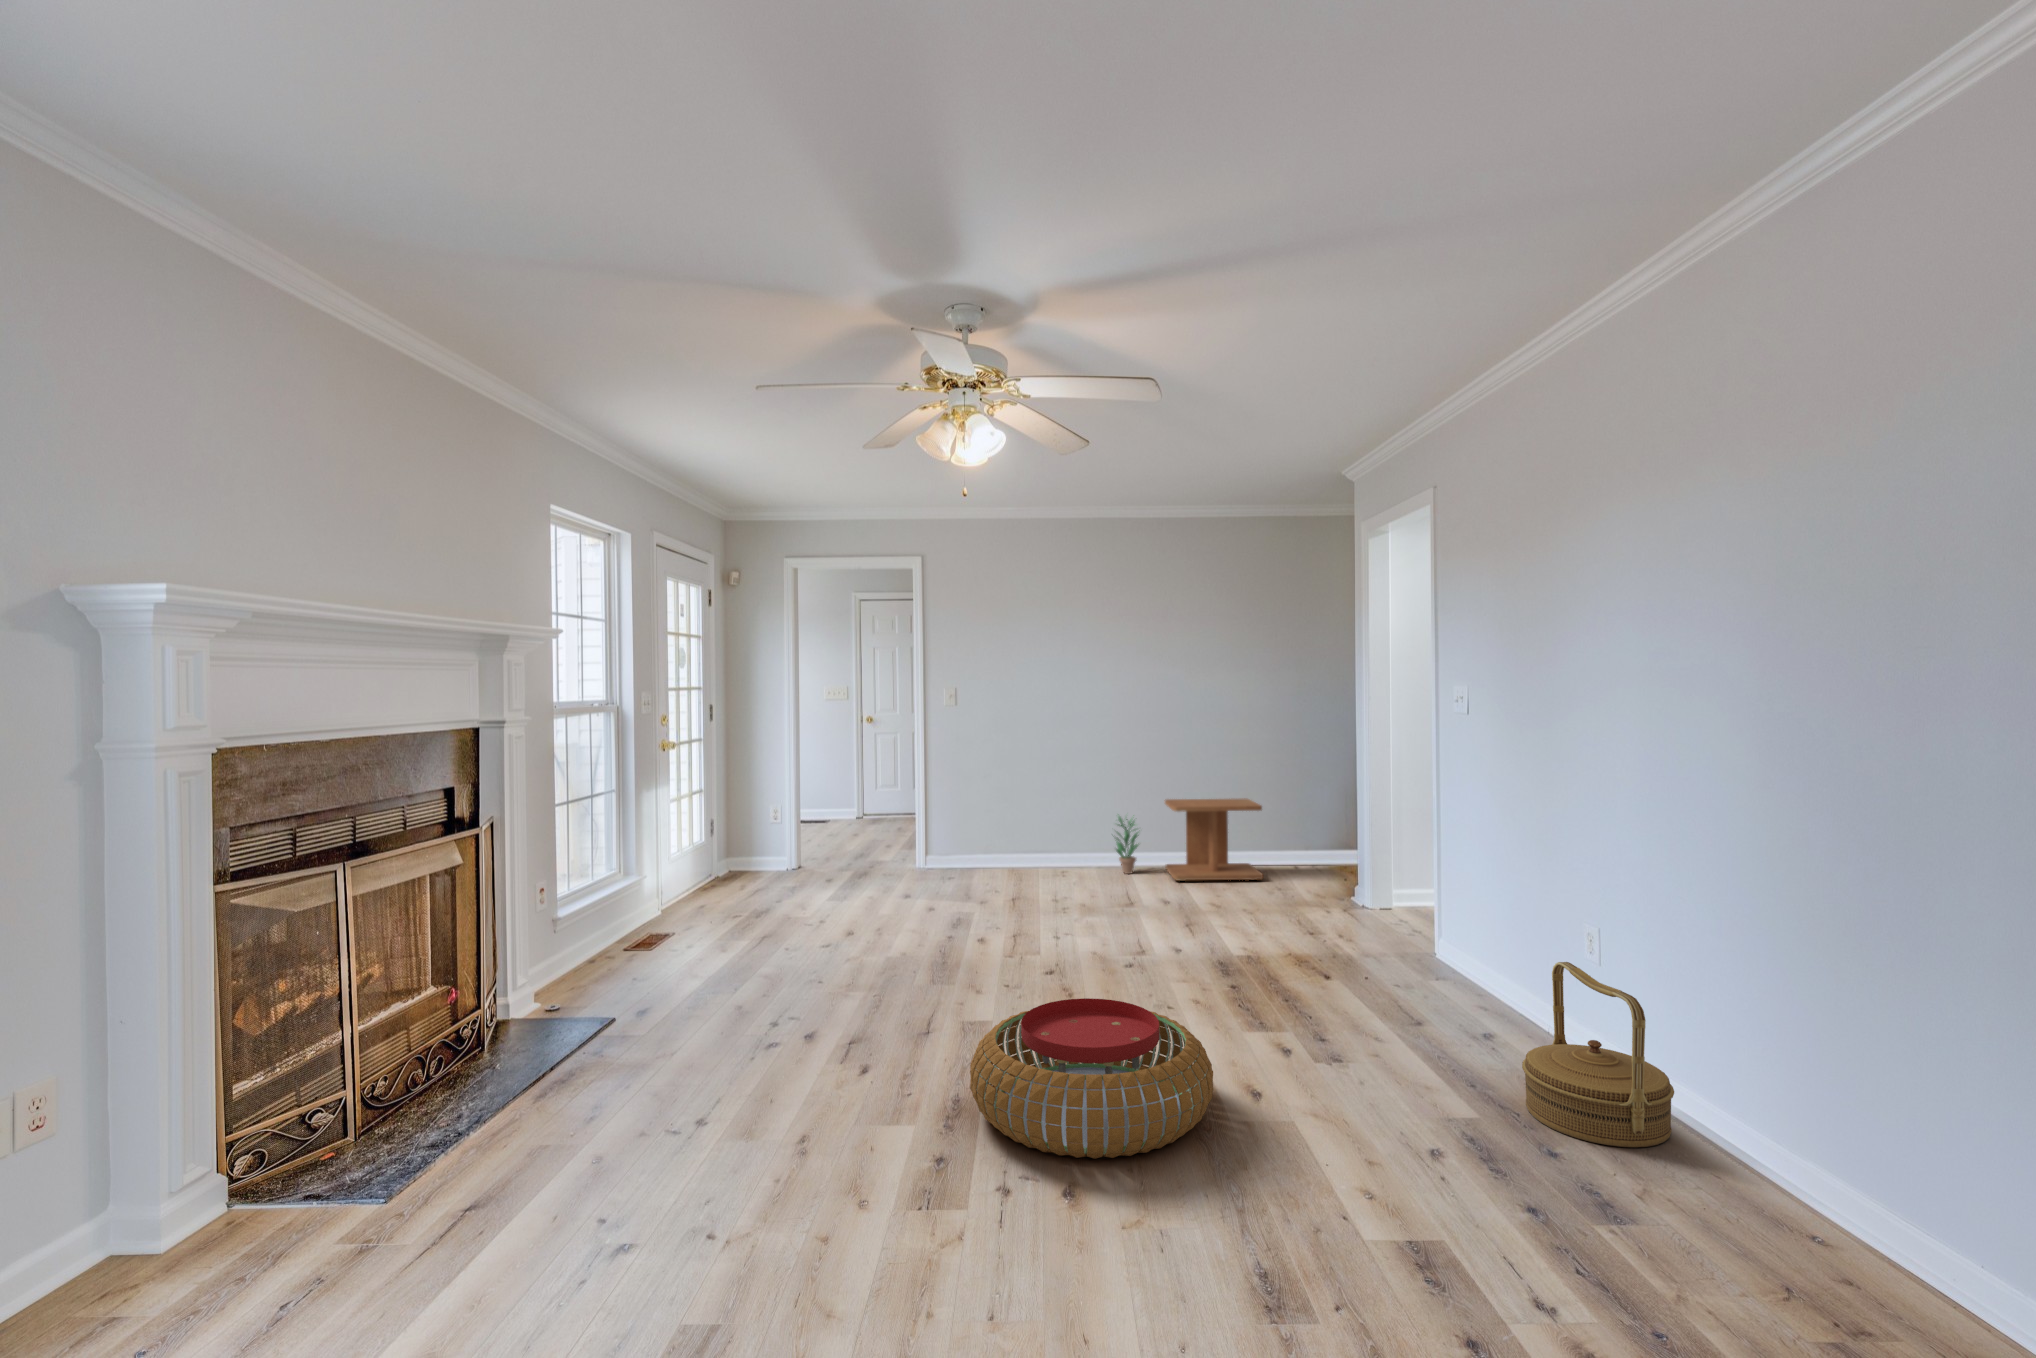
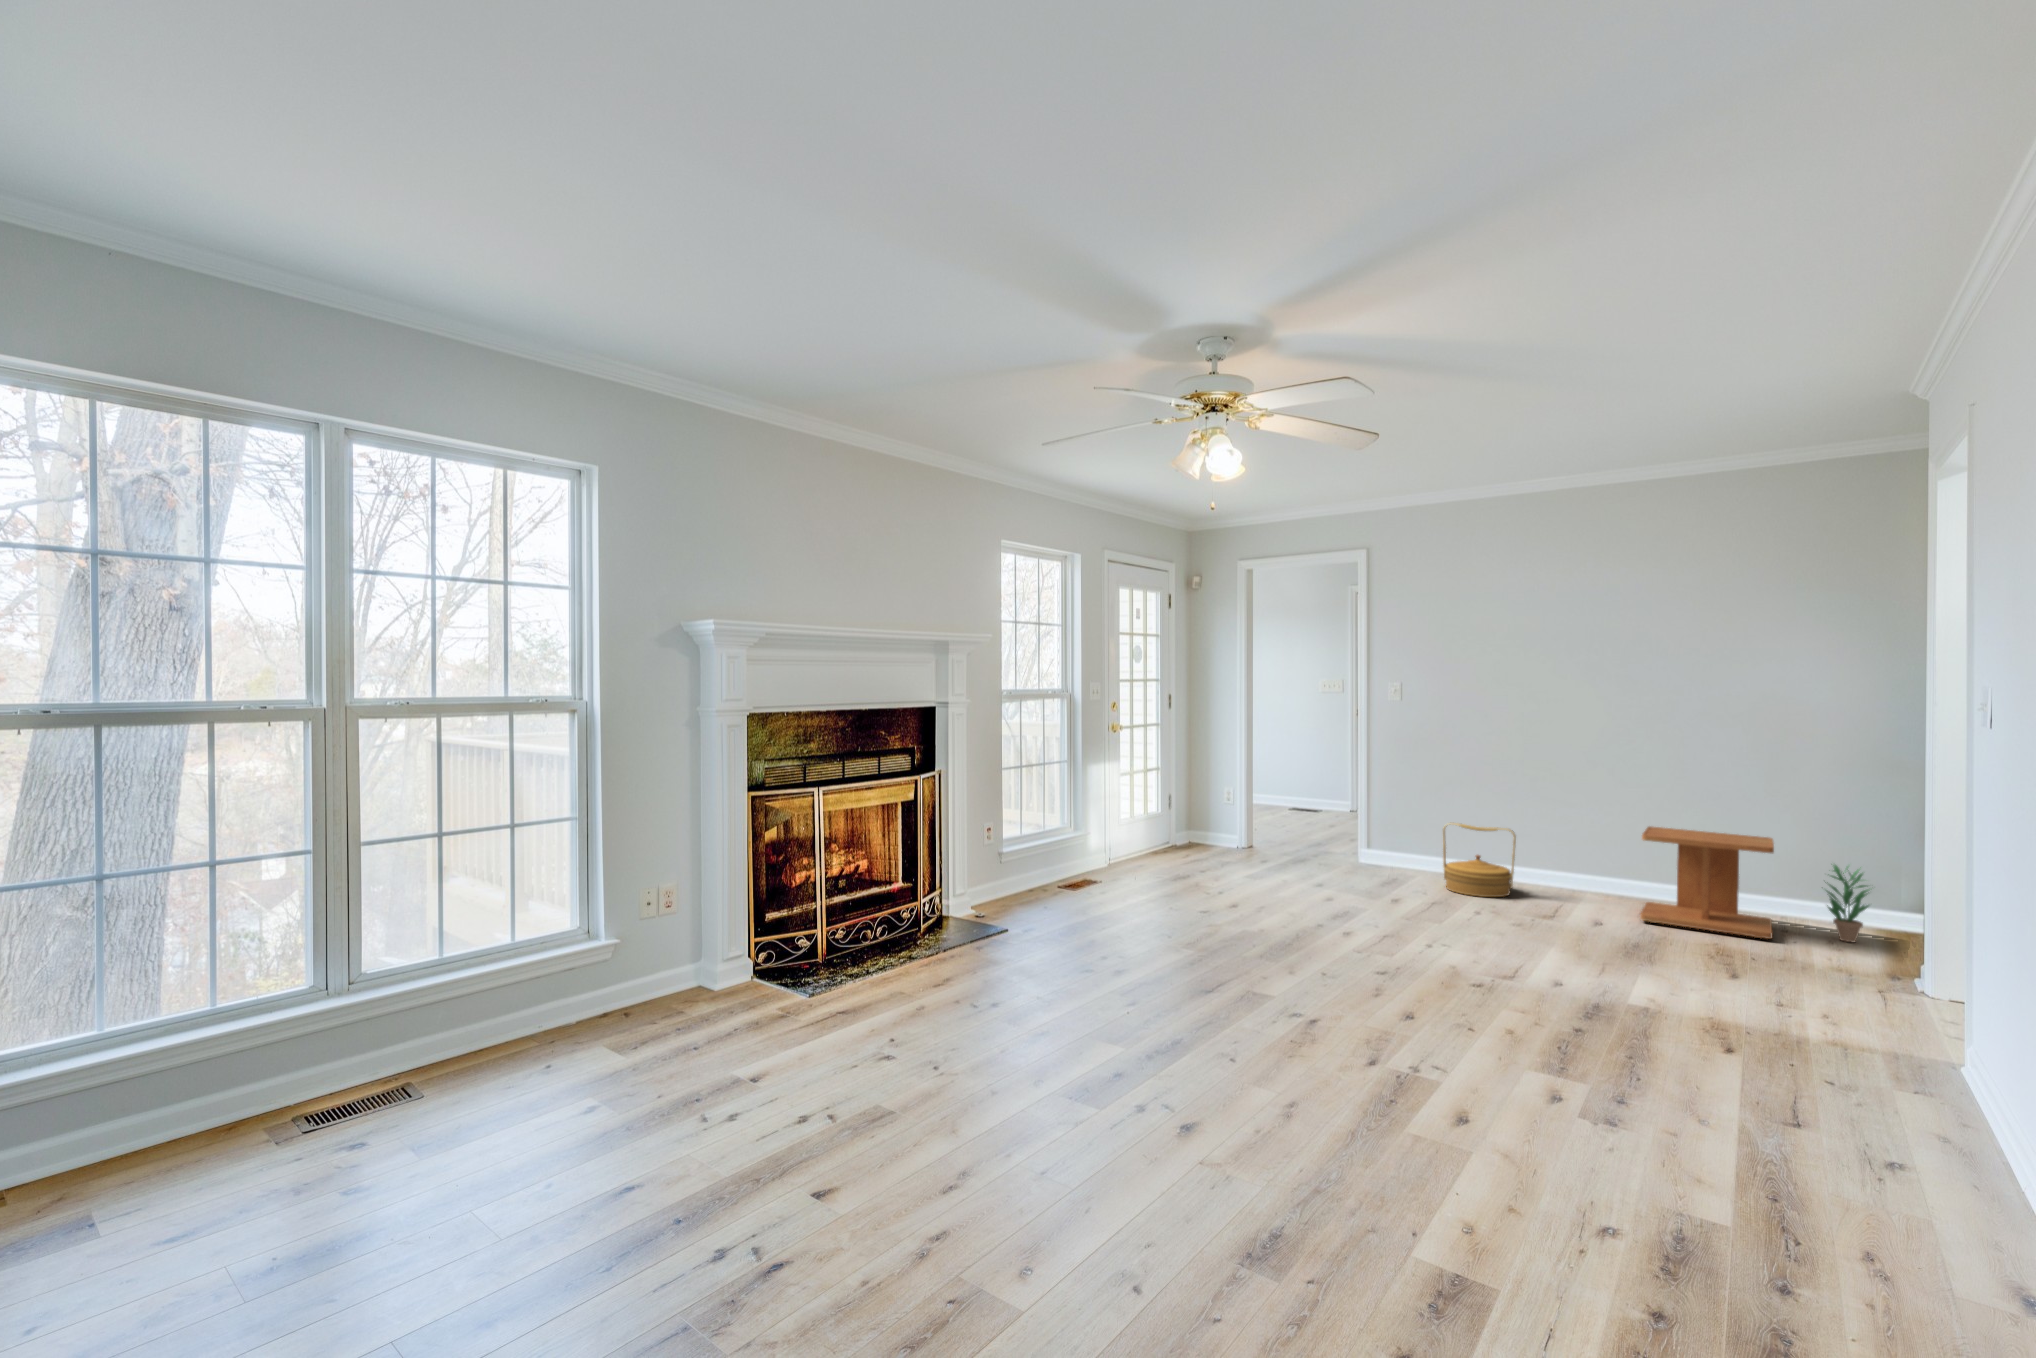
potted plant: present [1115,816,1139,874] -> present [1827,865,1869,942]
woven basket: present [1522,962,1674,1148] -> present [1443,823,1516,897]
pouf: present [970,998,1213,1159] -> none [1172,979,1398,1117]

